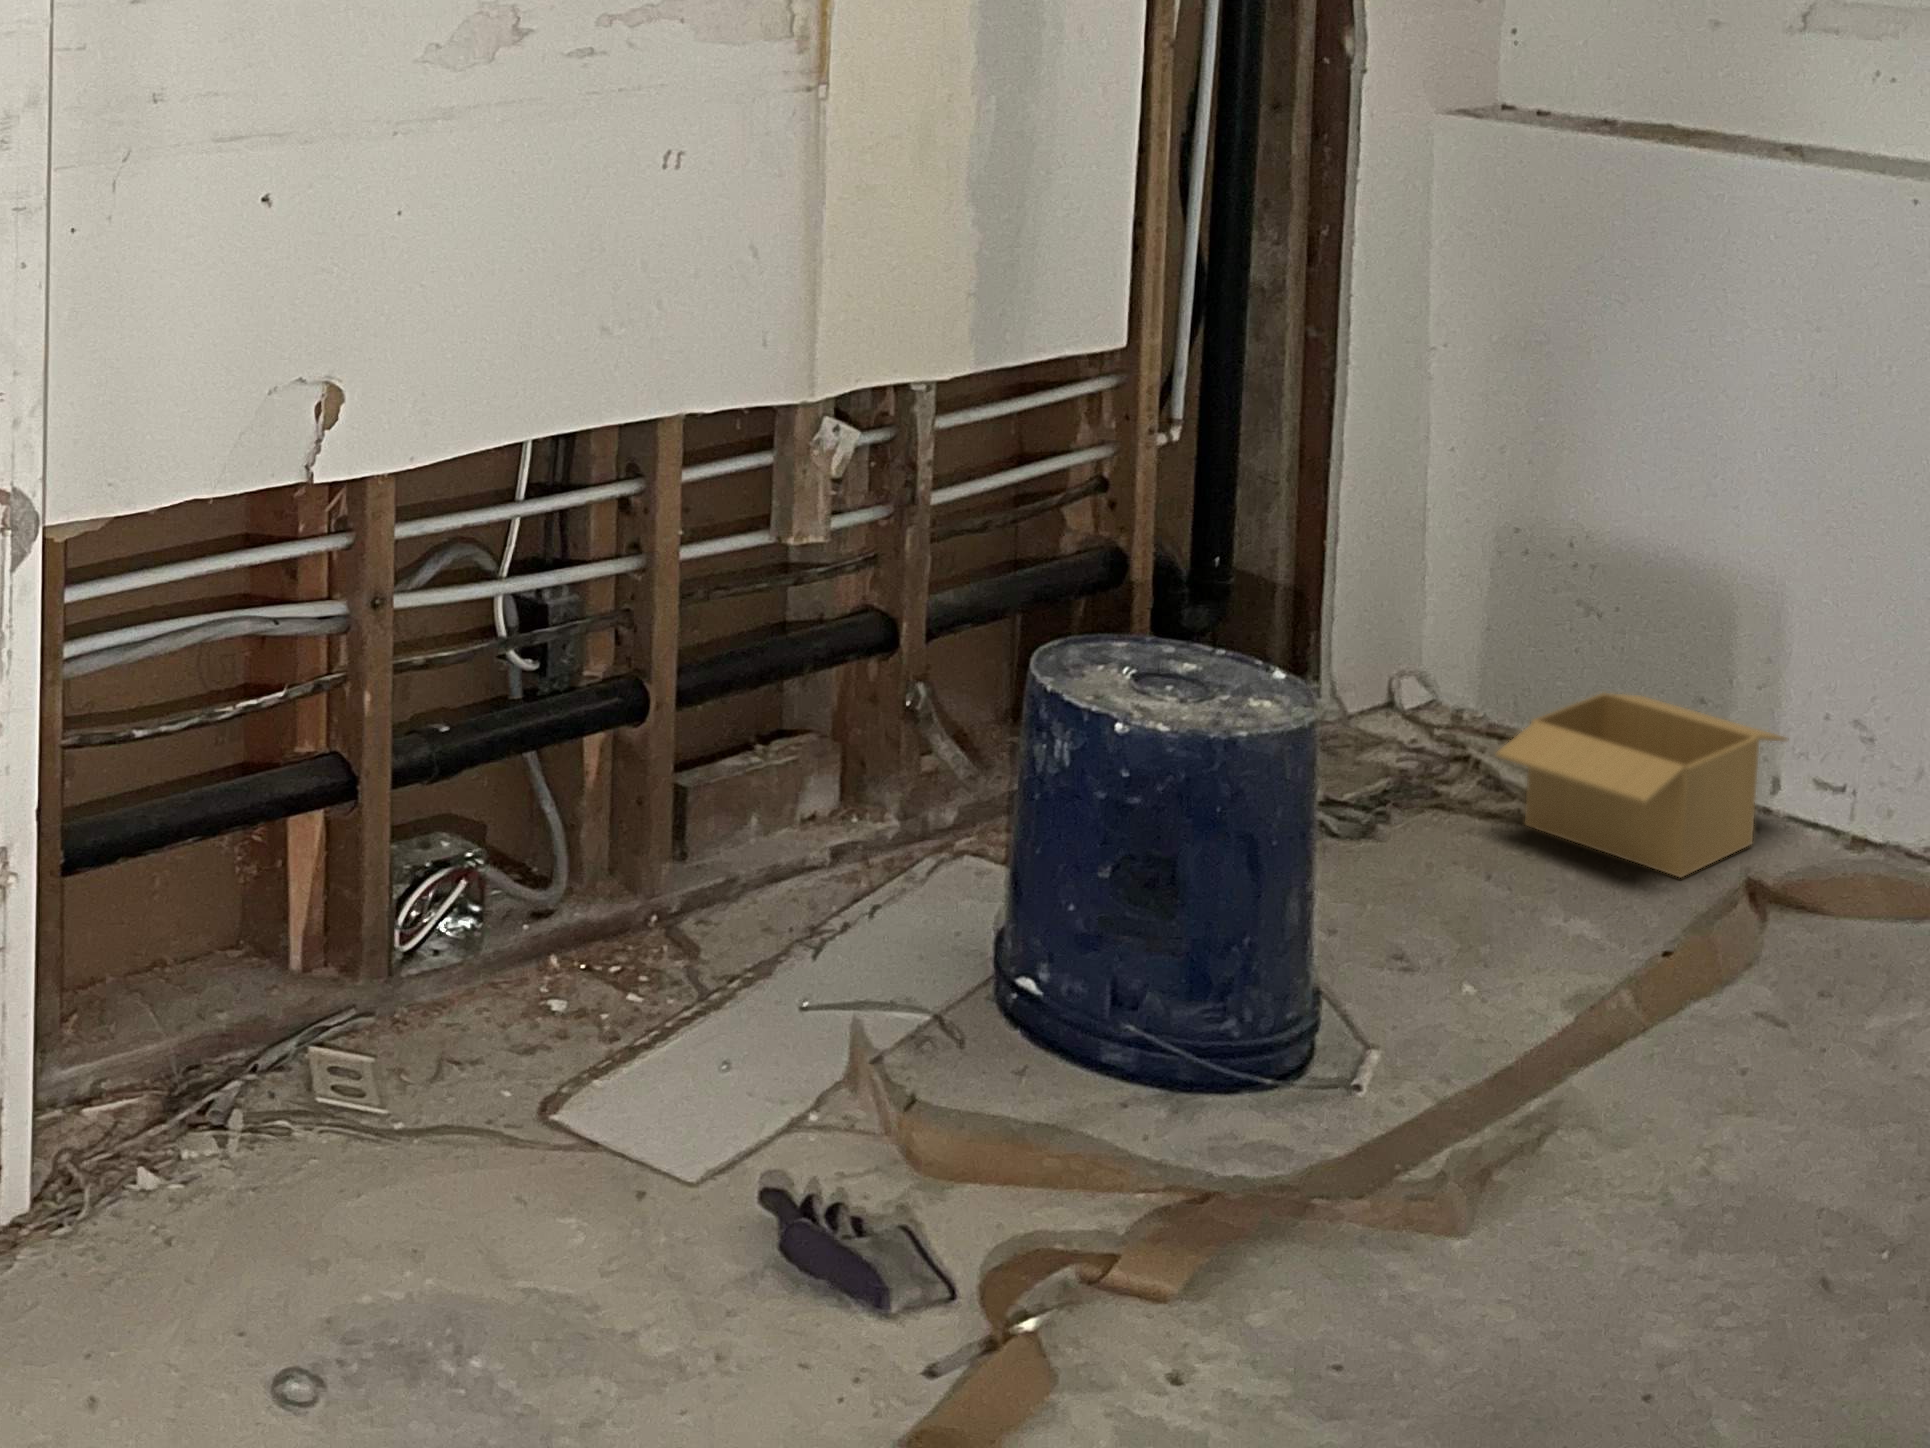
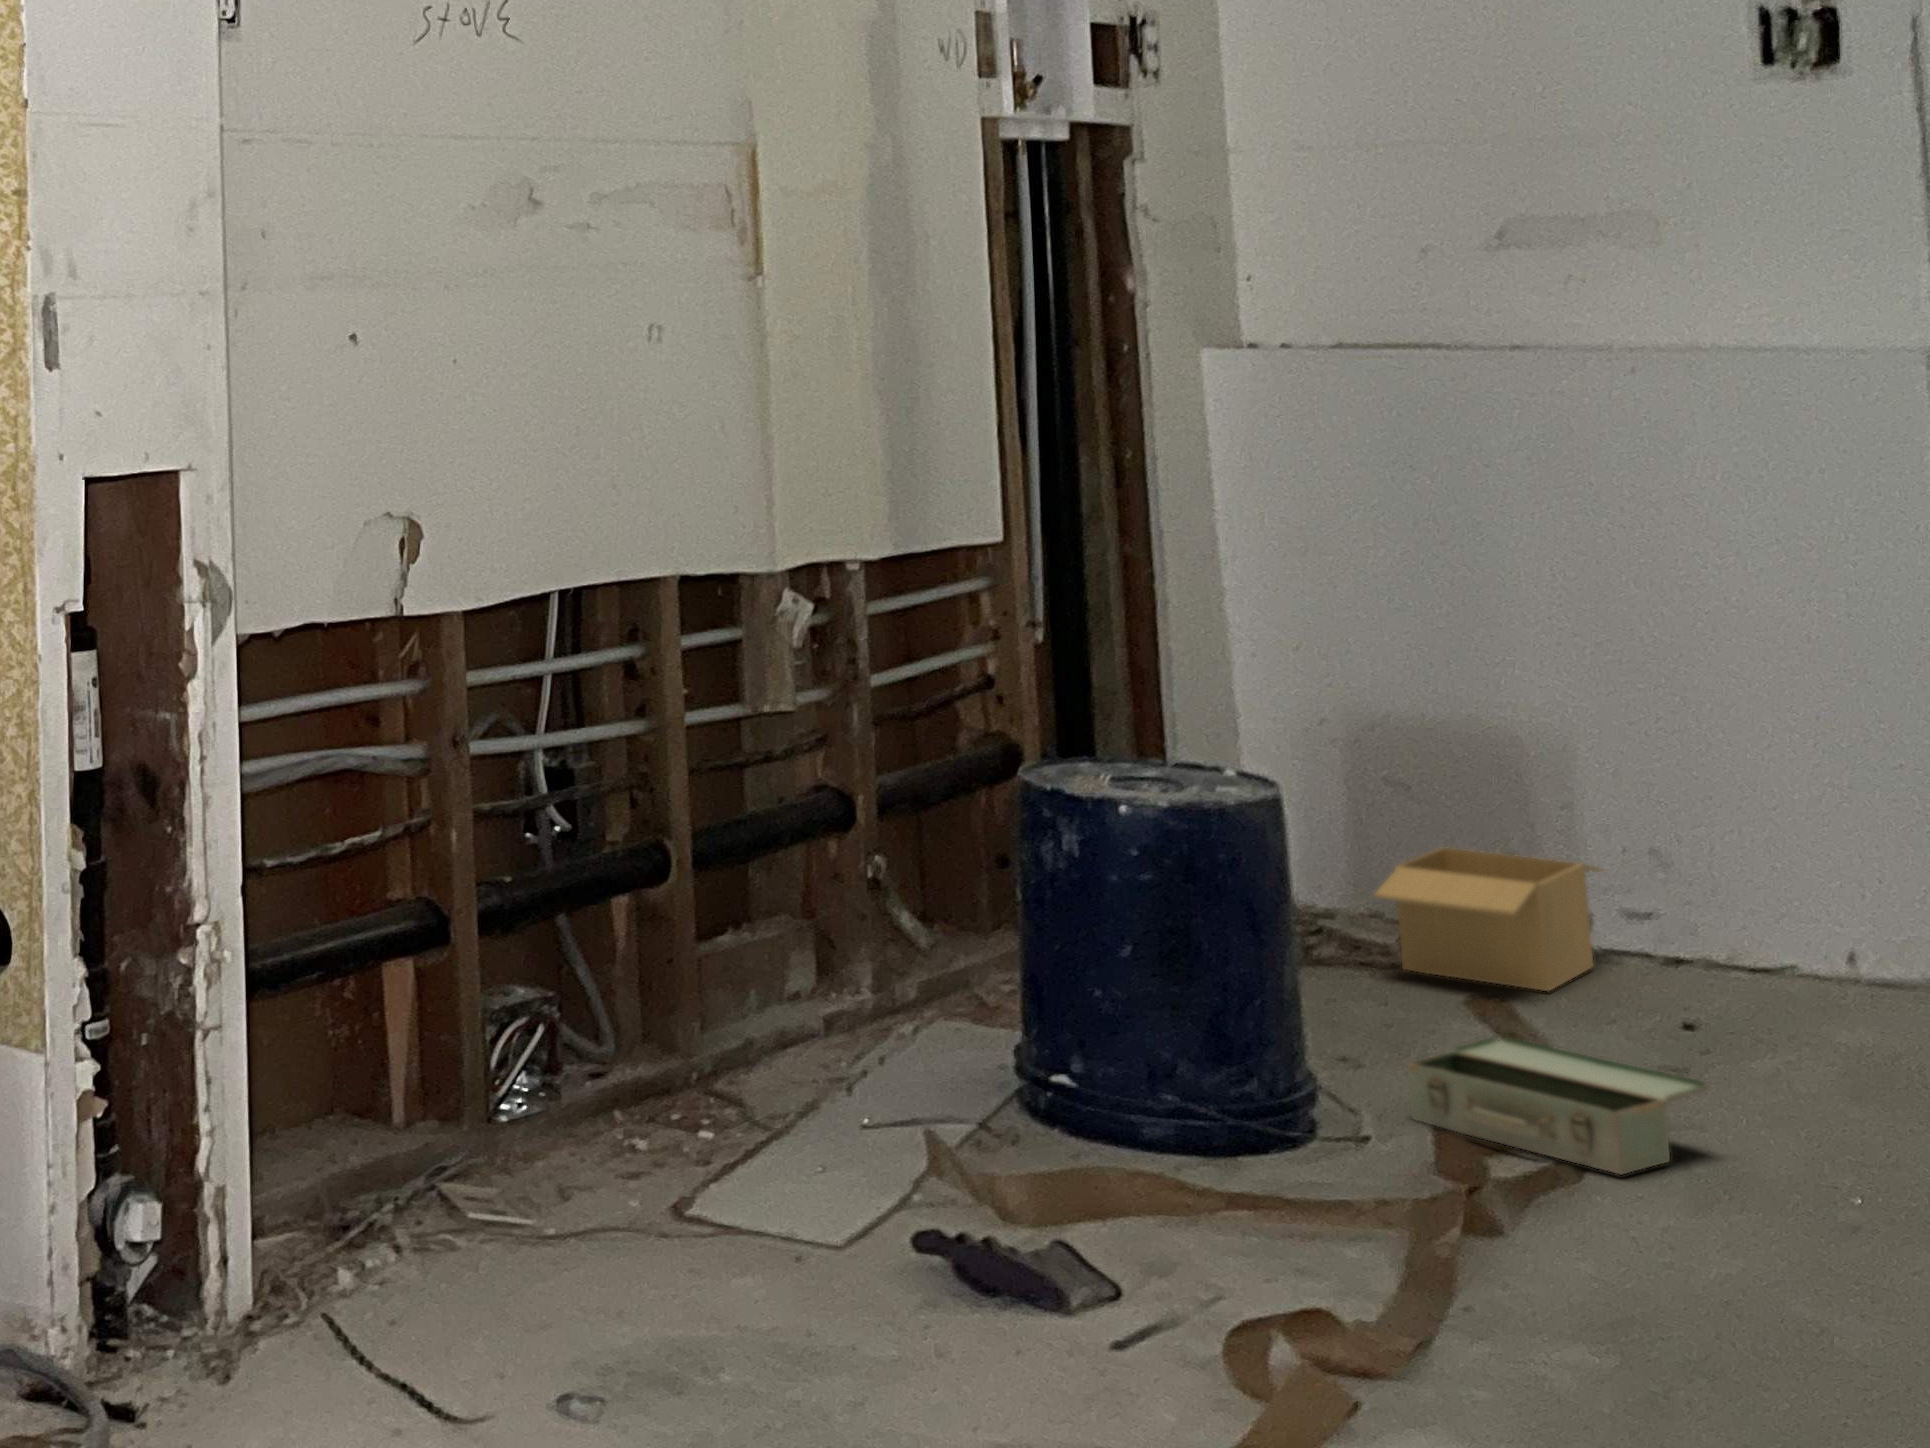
toolbox: none [1426,978,1769,1181] -> present [1408,1037,1708,1174]

